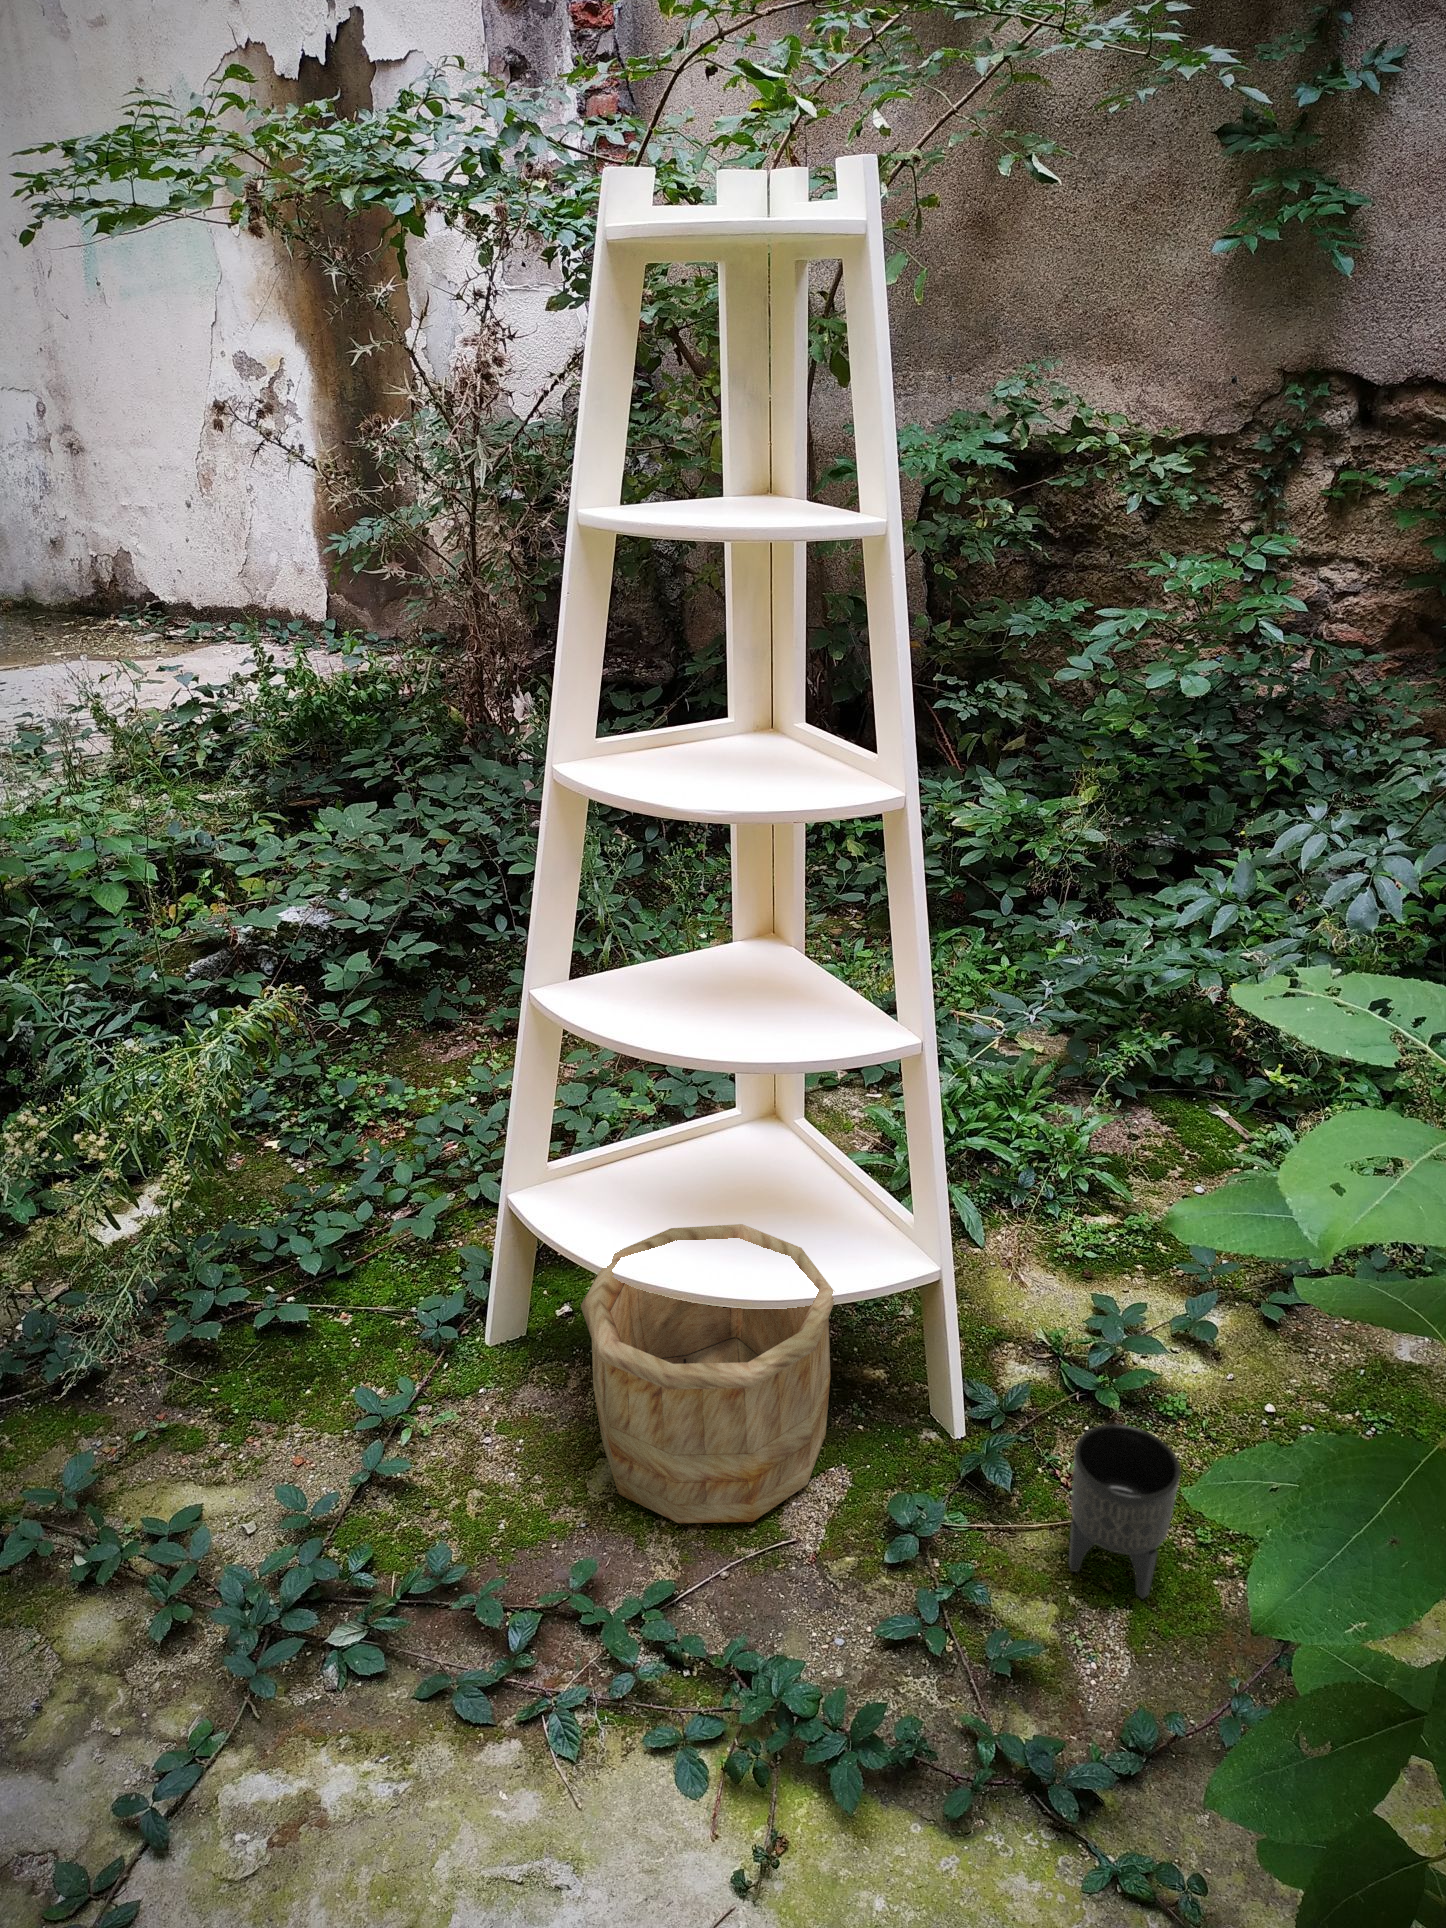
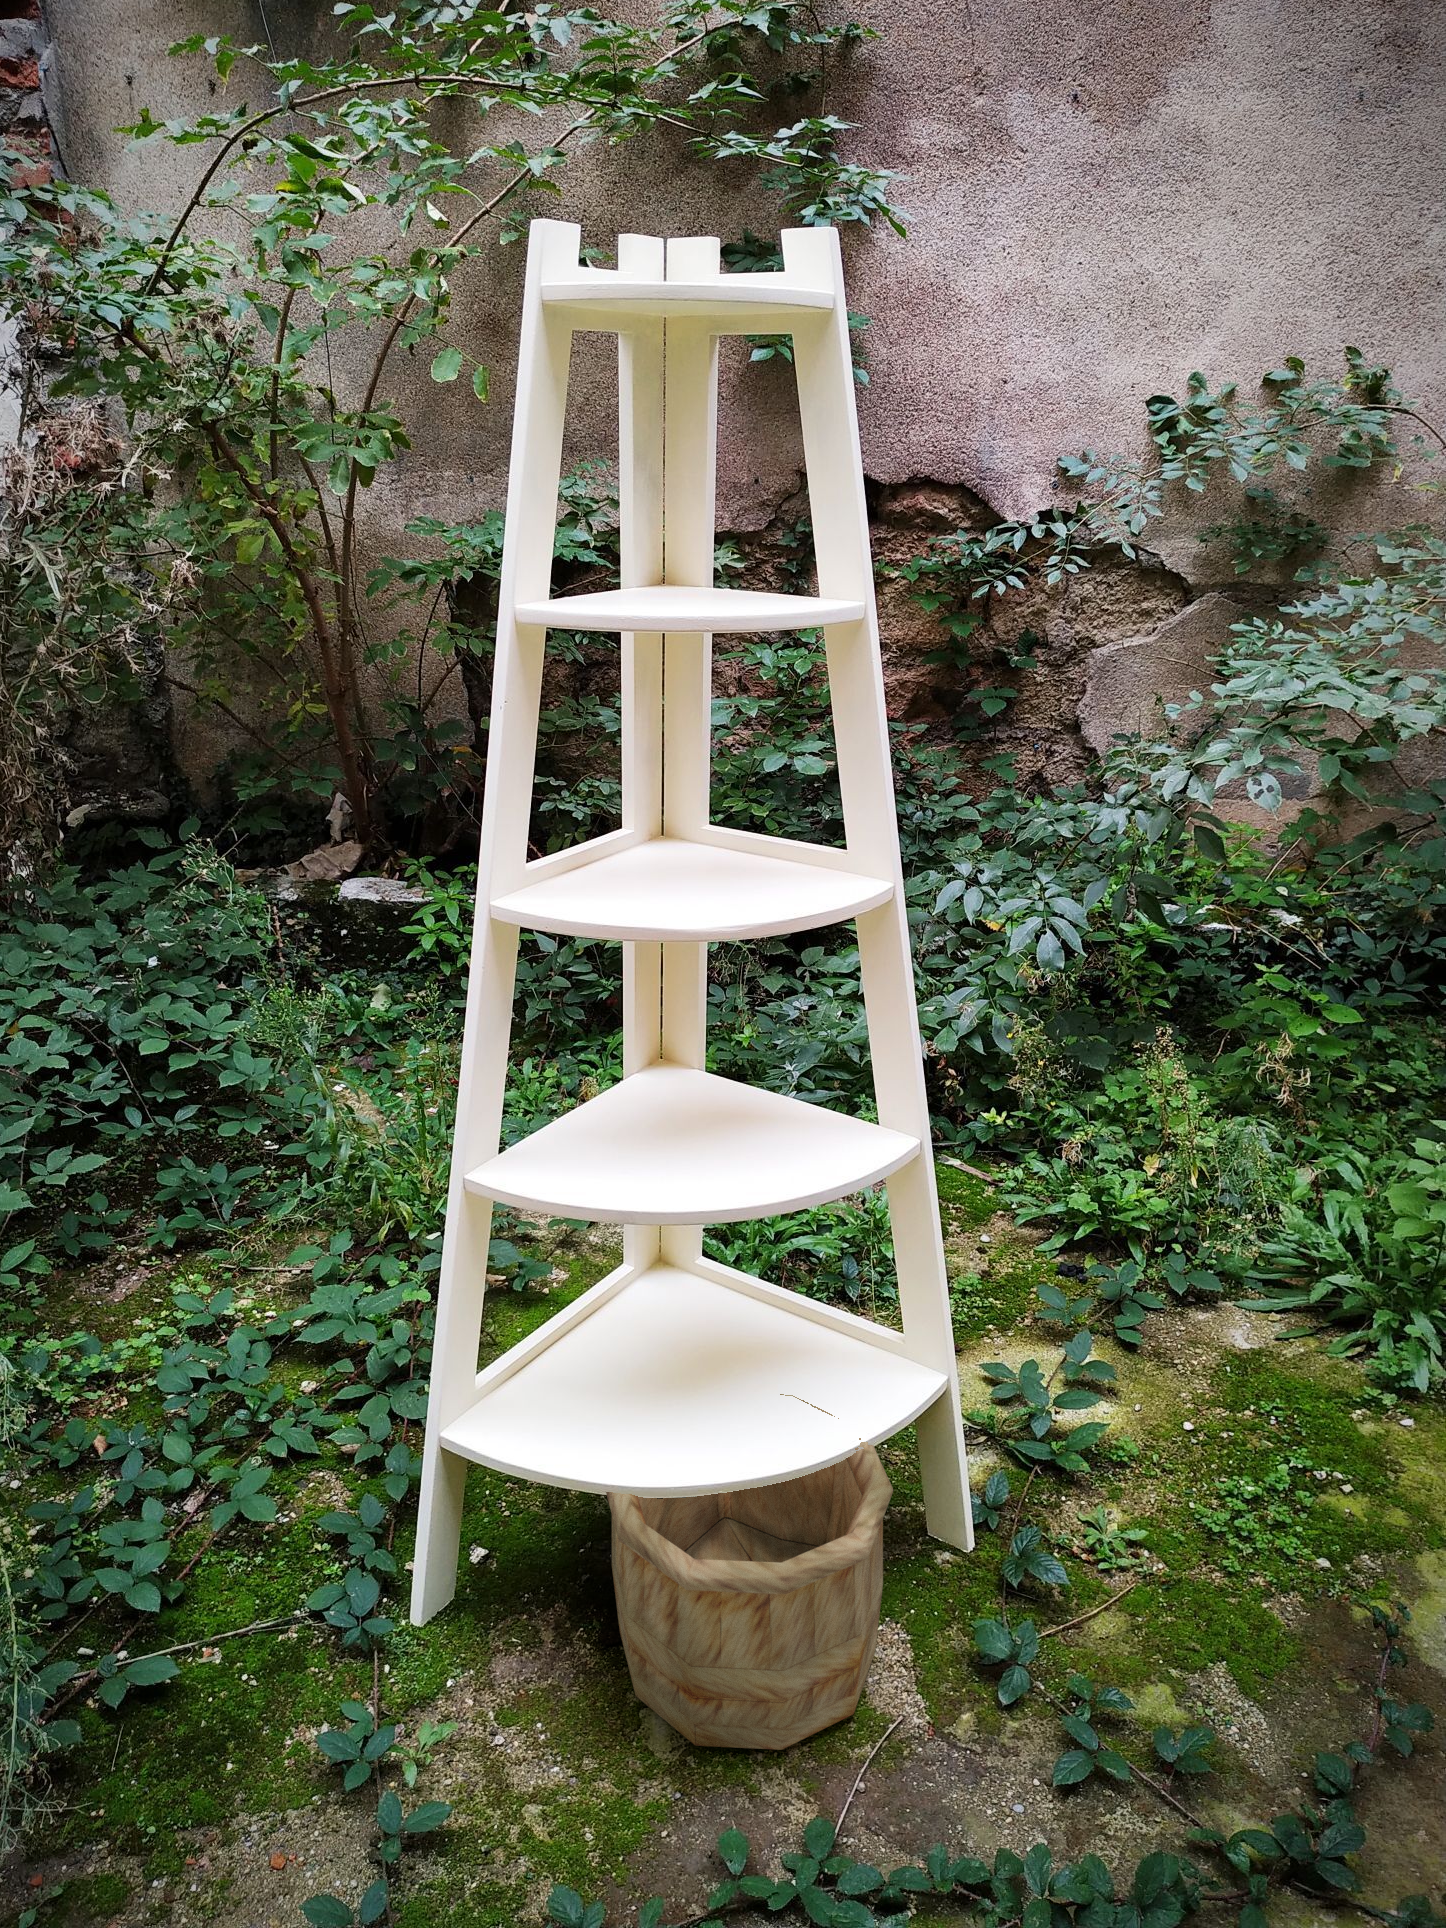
planter: present [1069,1424,1180,1599] -> none [1139,1469,1250,1637]

